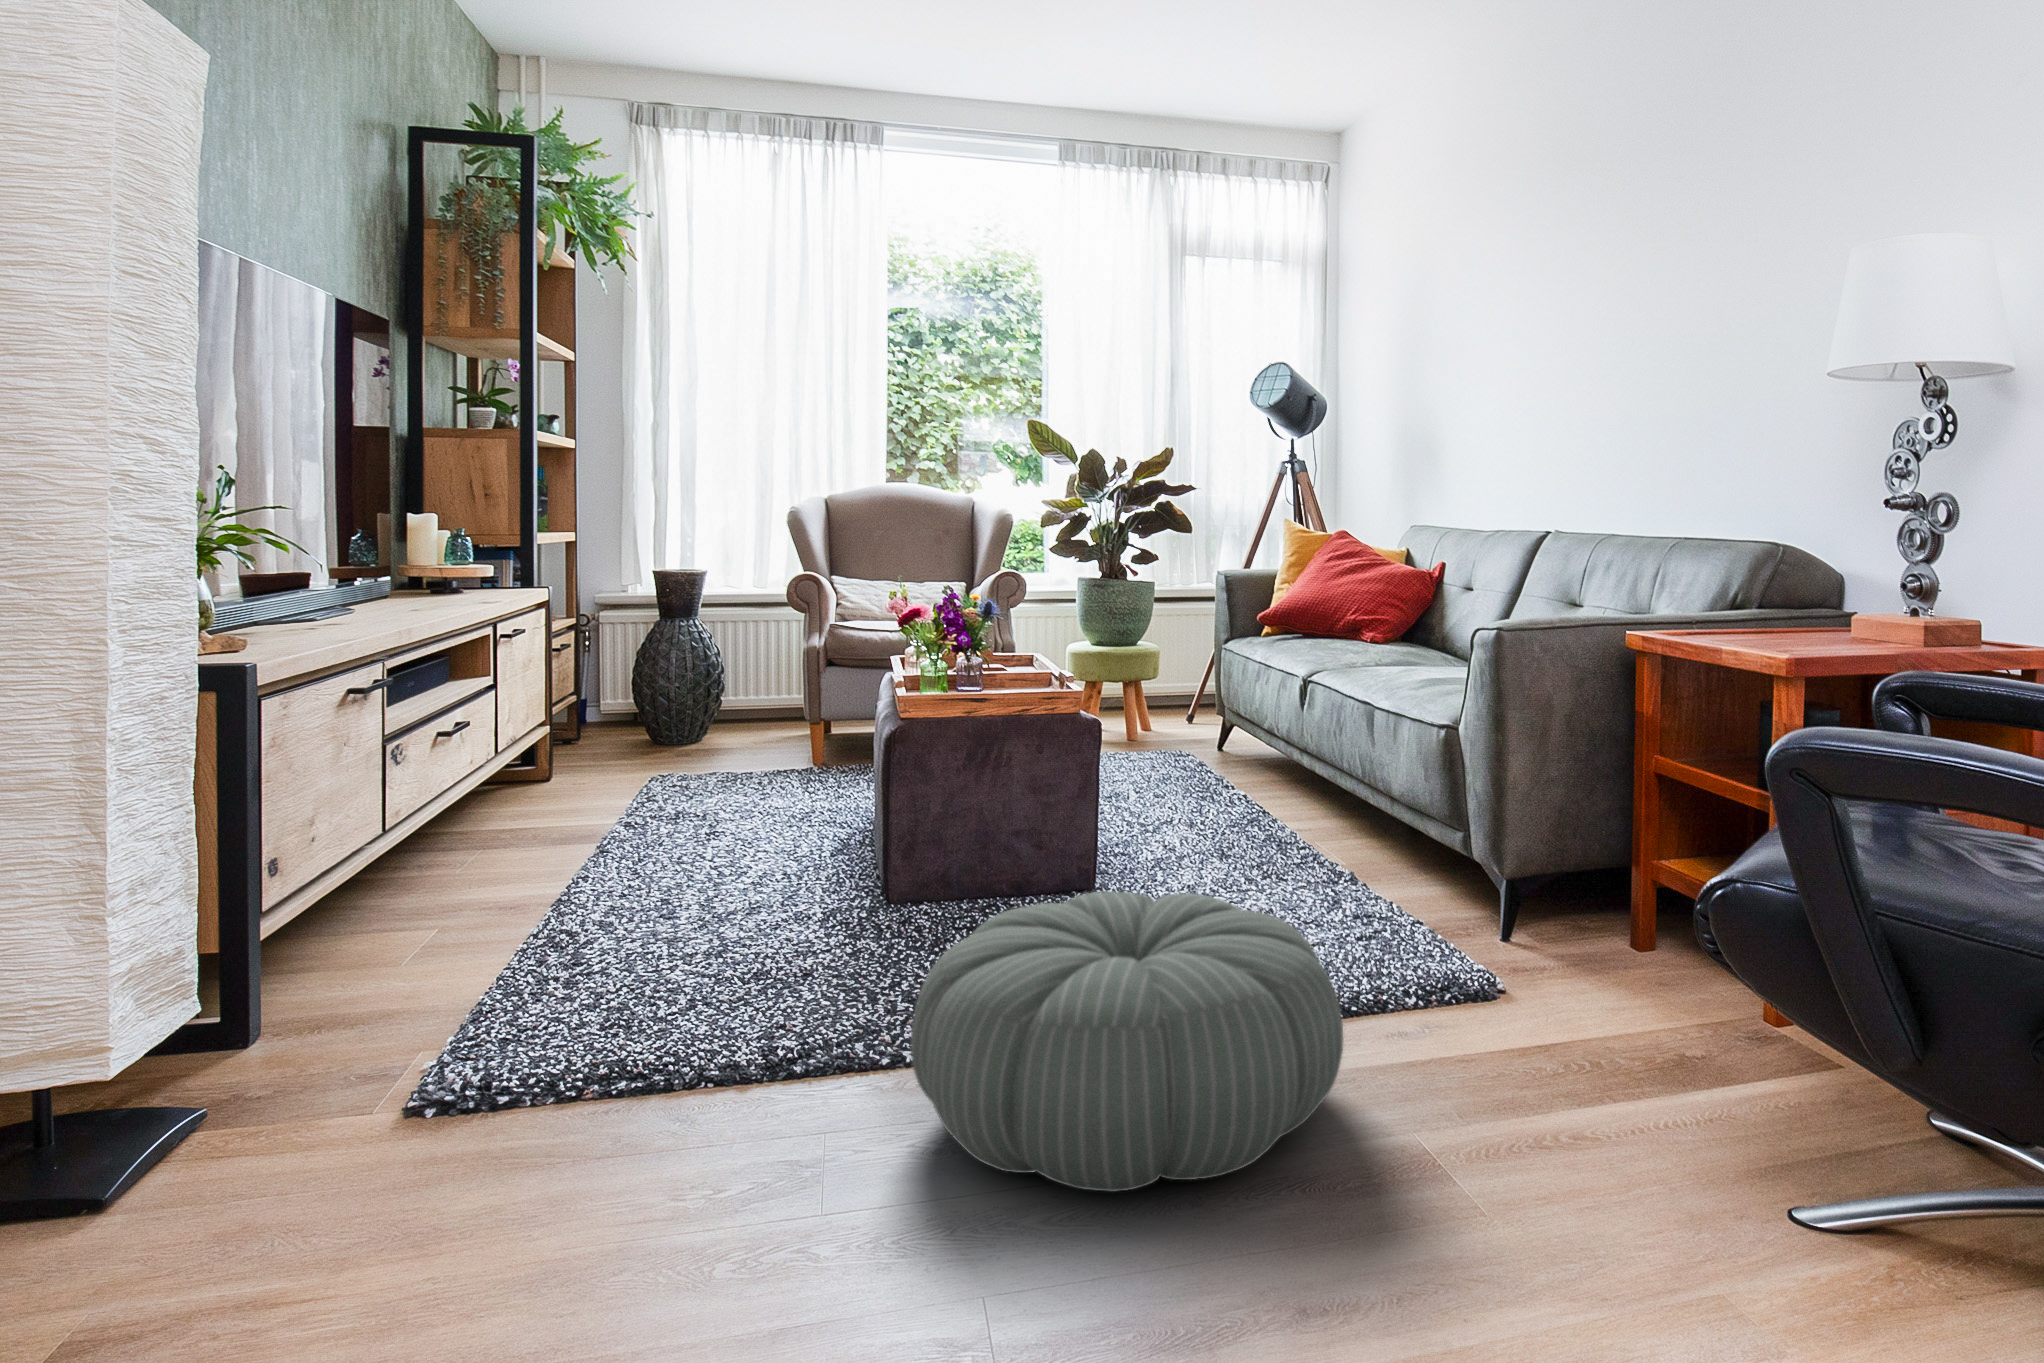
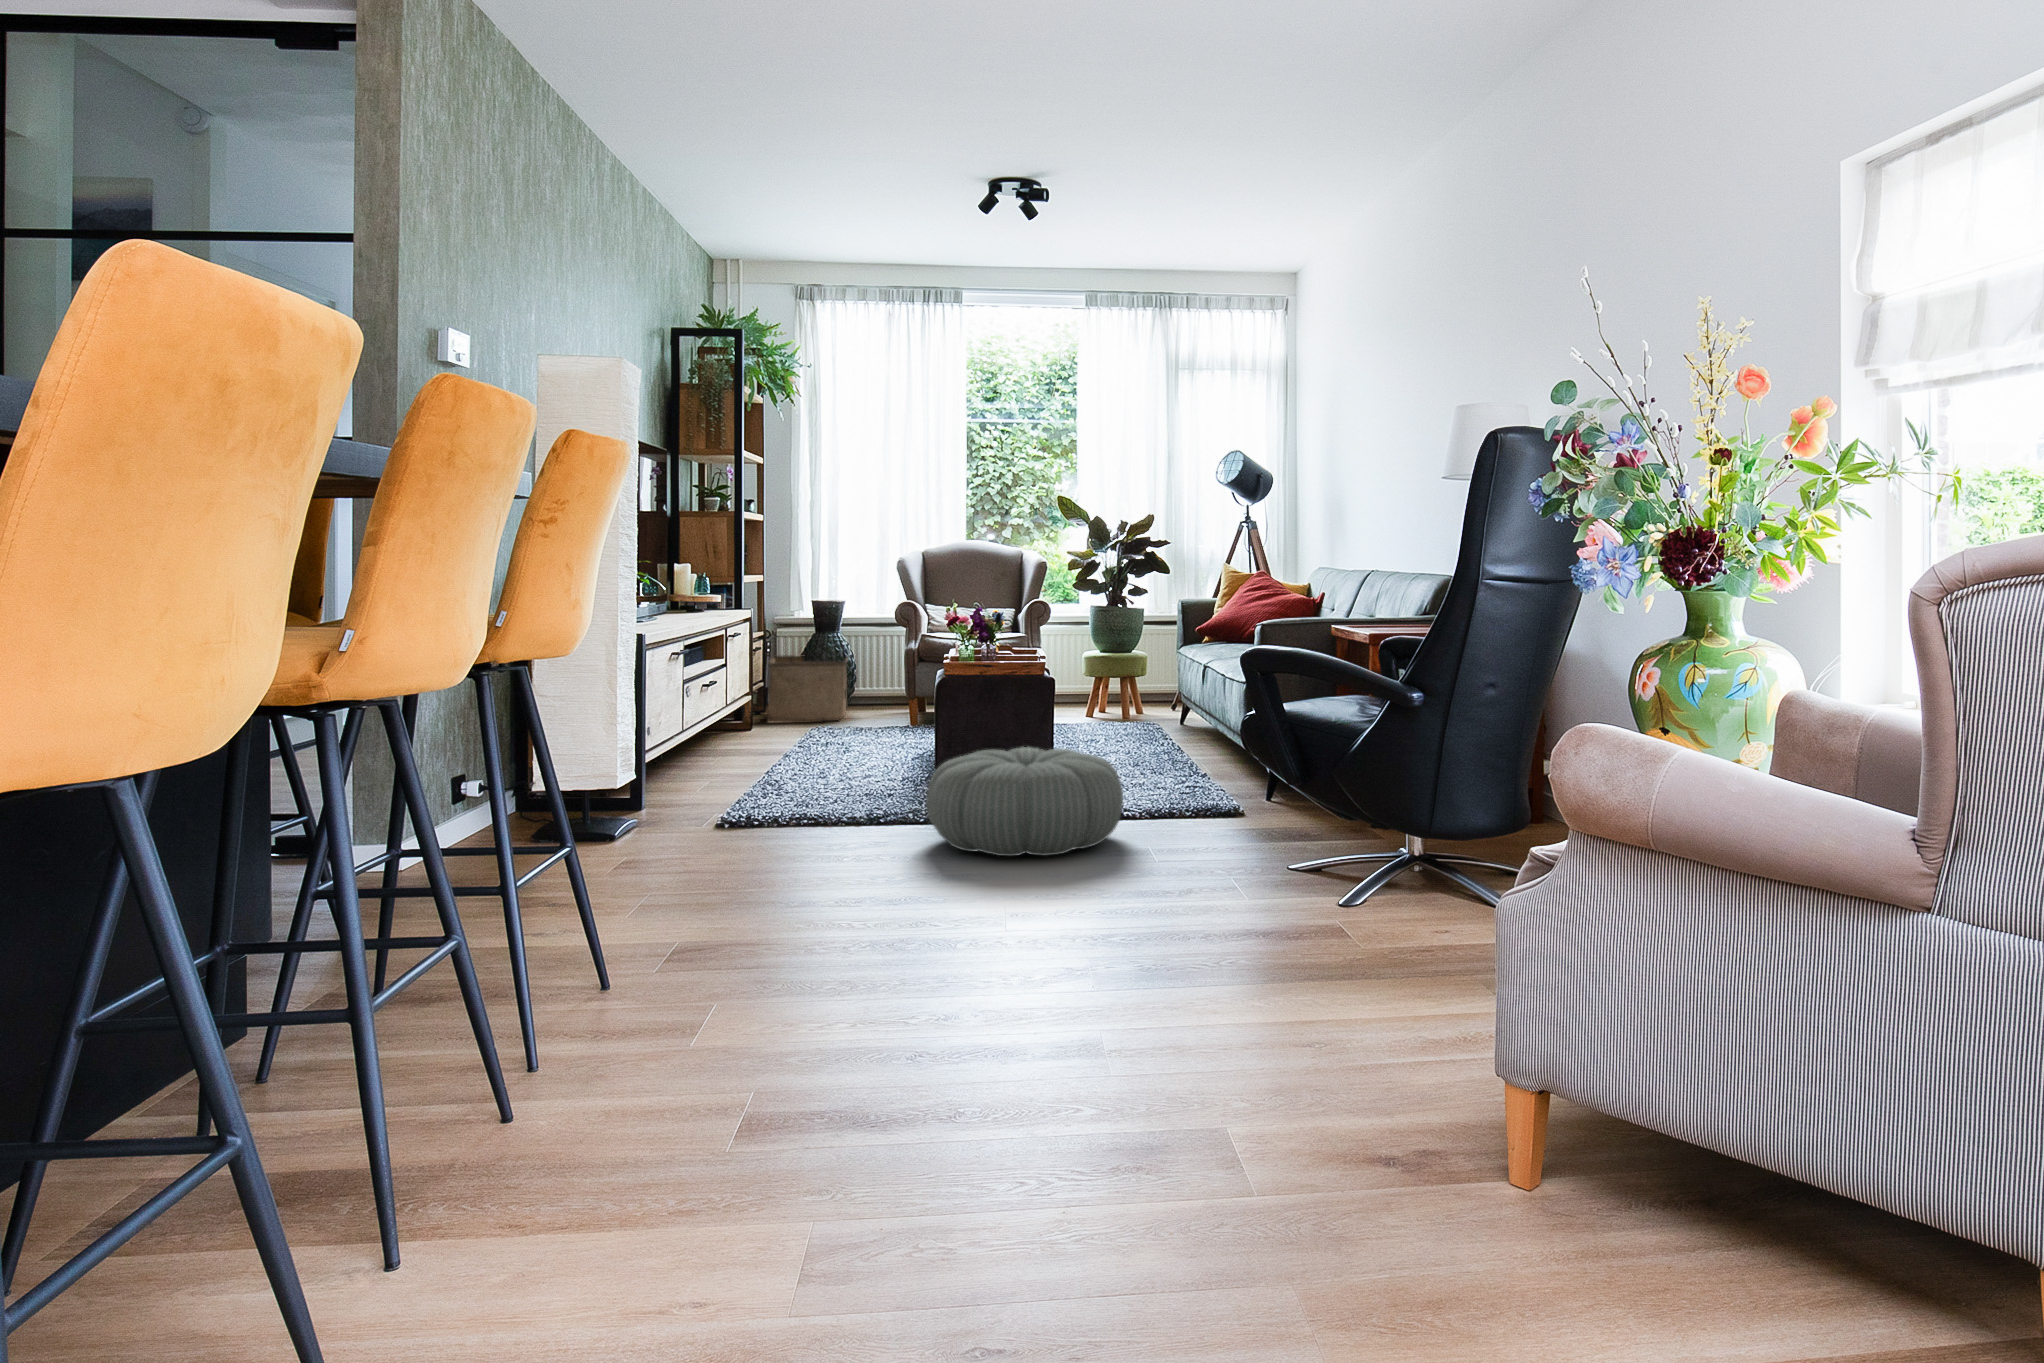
storage bin: none [577,653,711,762] -> present [767,655,847,721]

